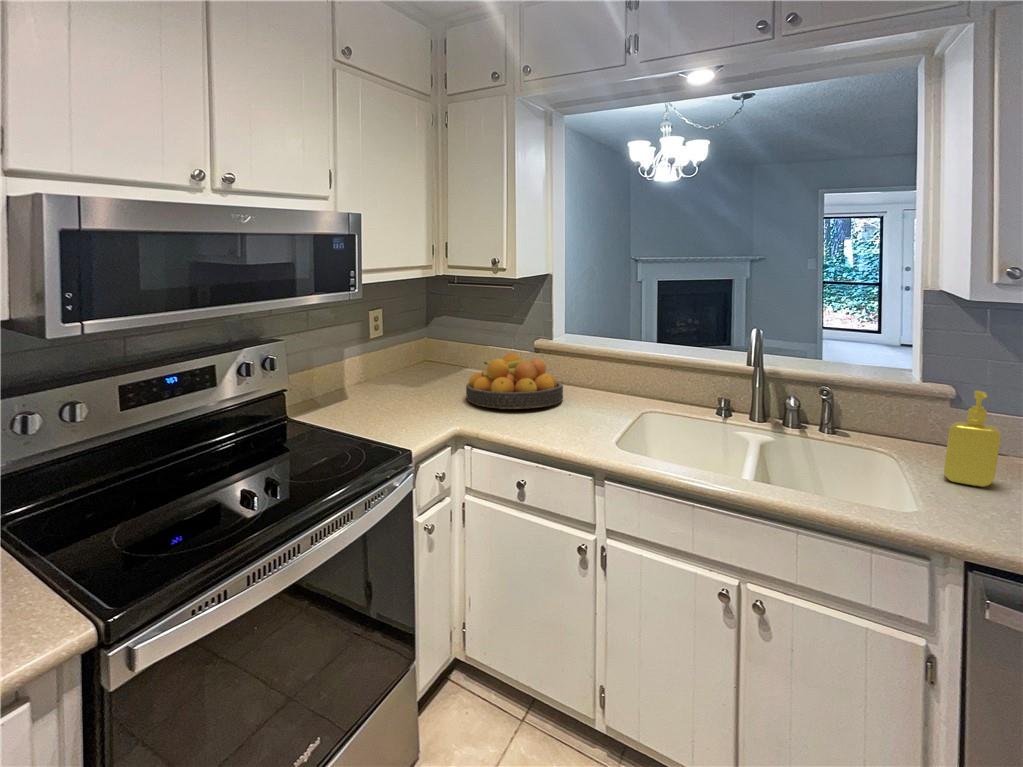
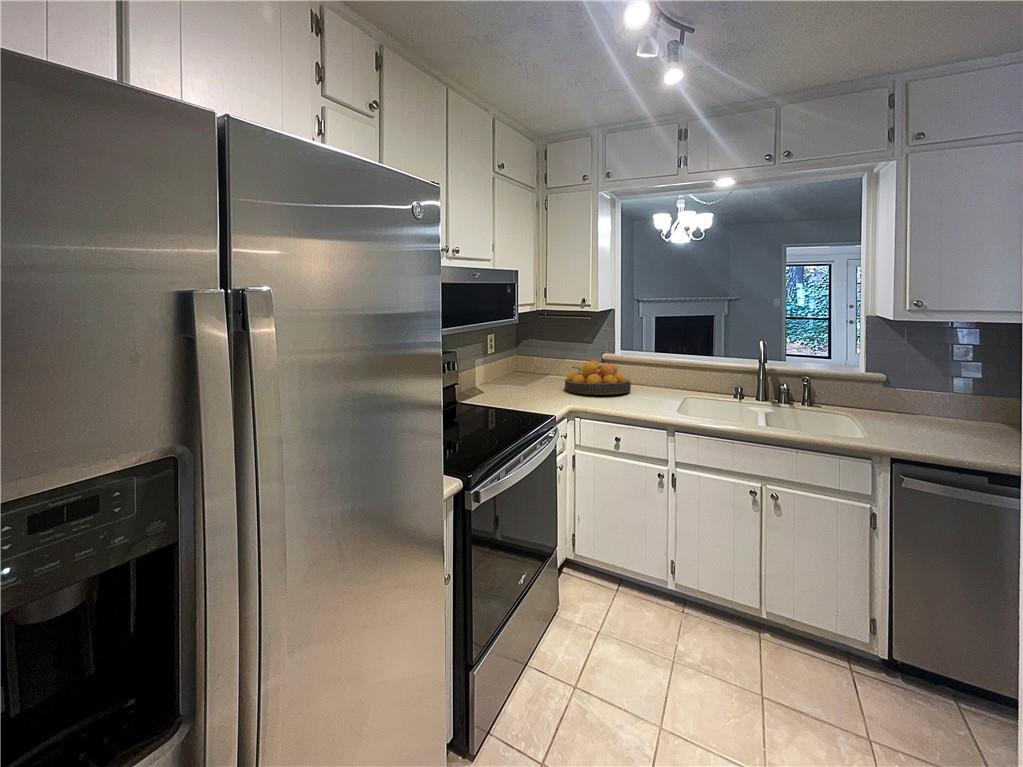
soap dispenser: present [944,391,1000,487] -> none [878,372,908,427]

